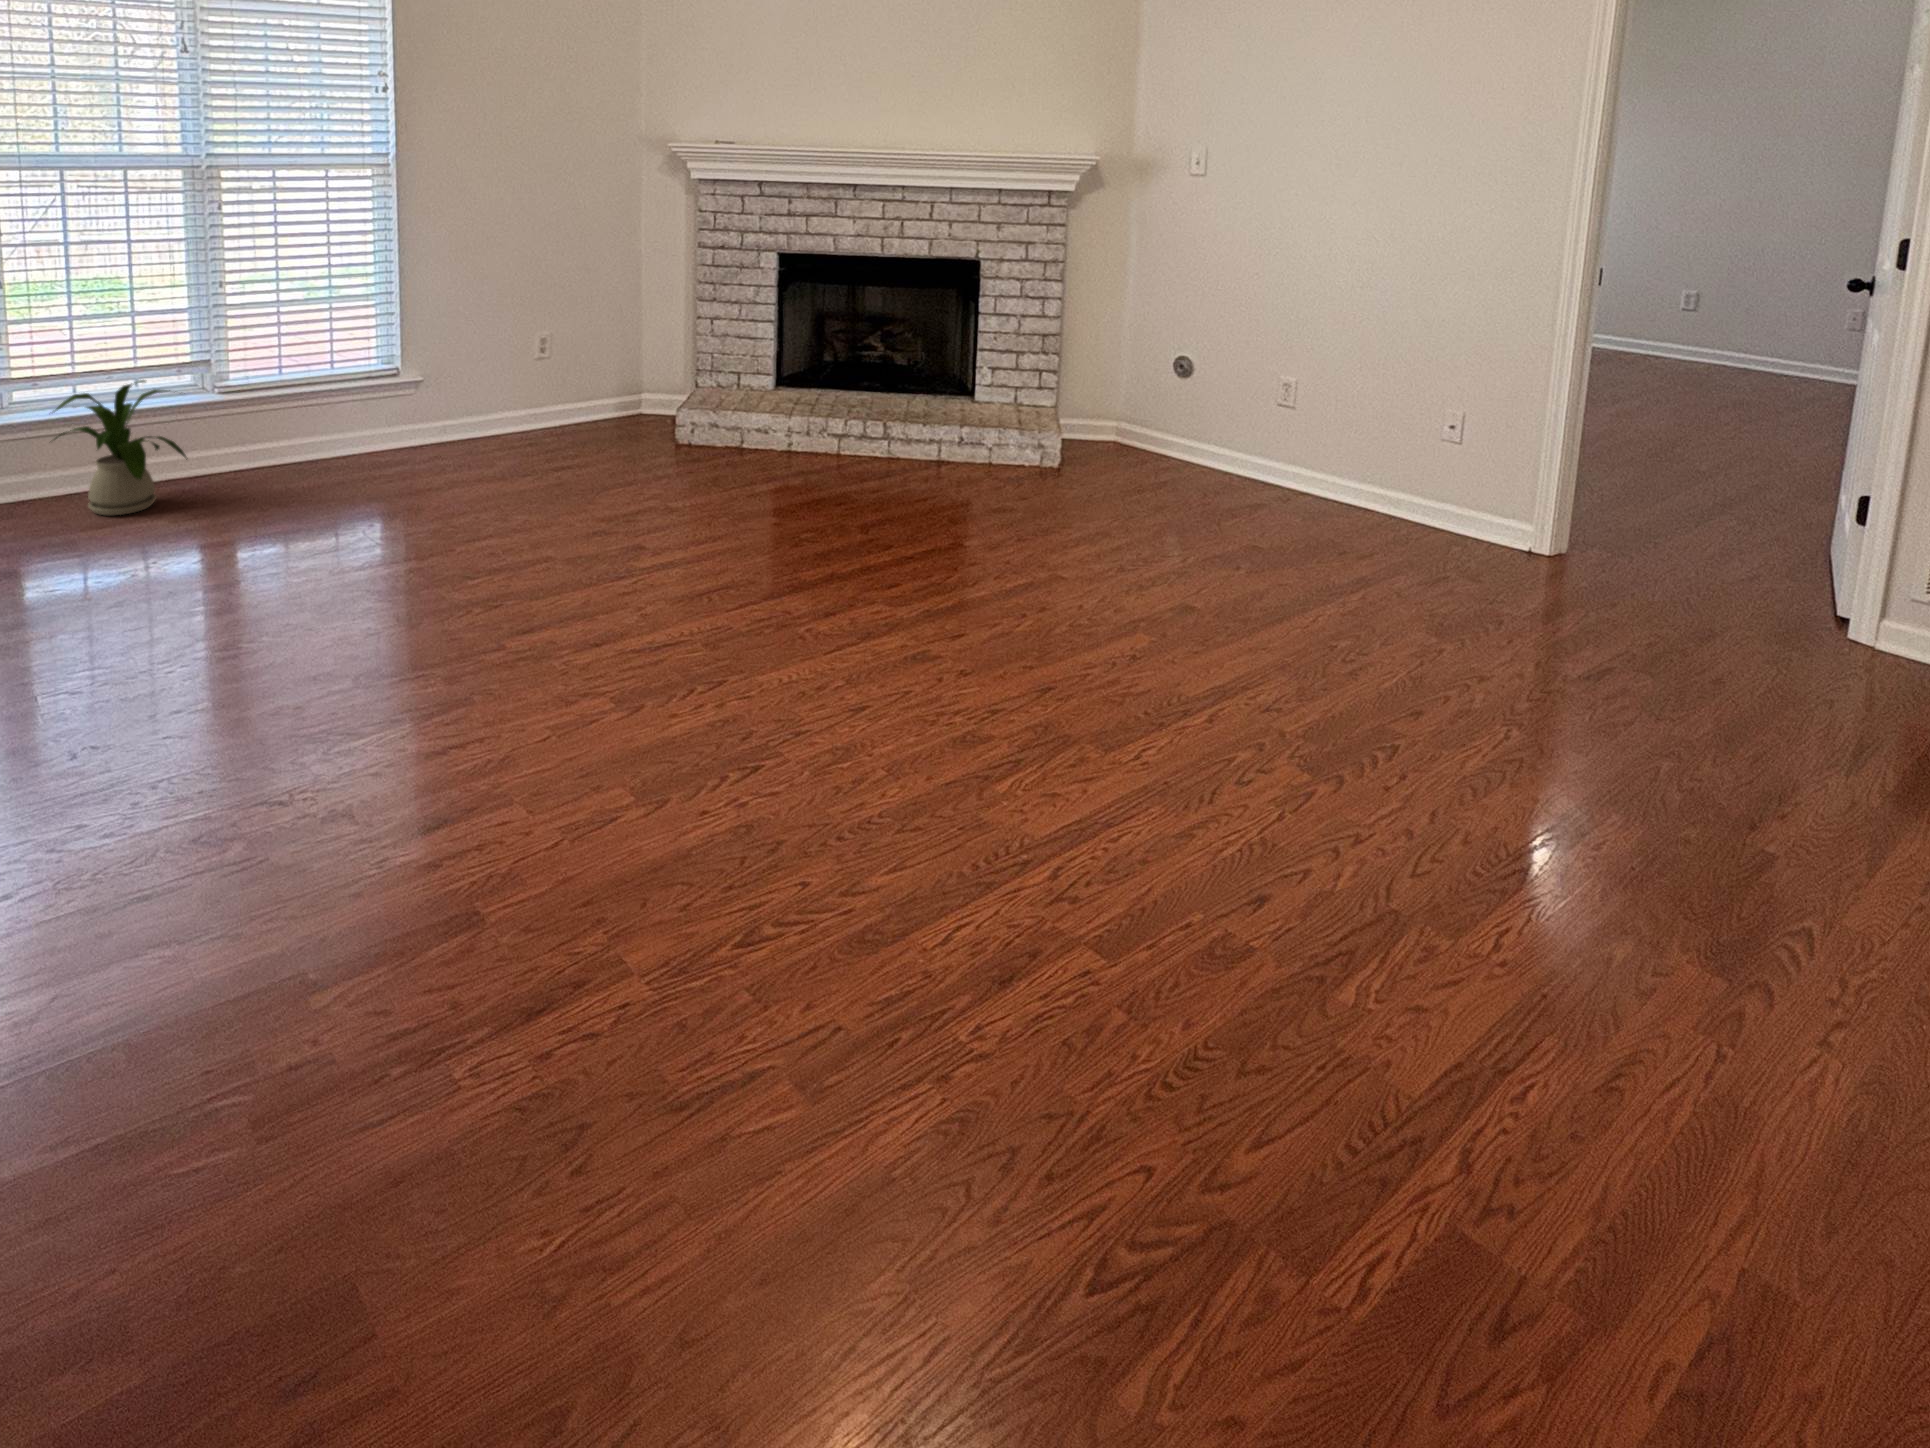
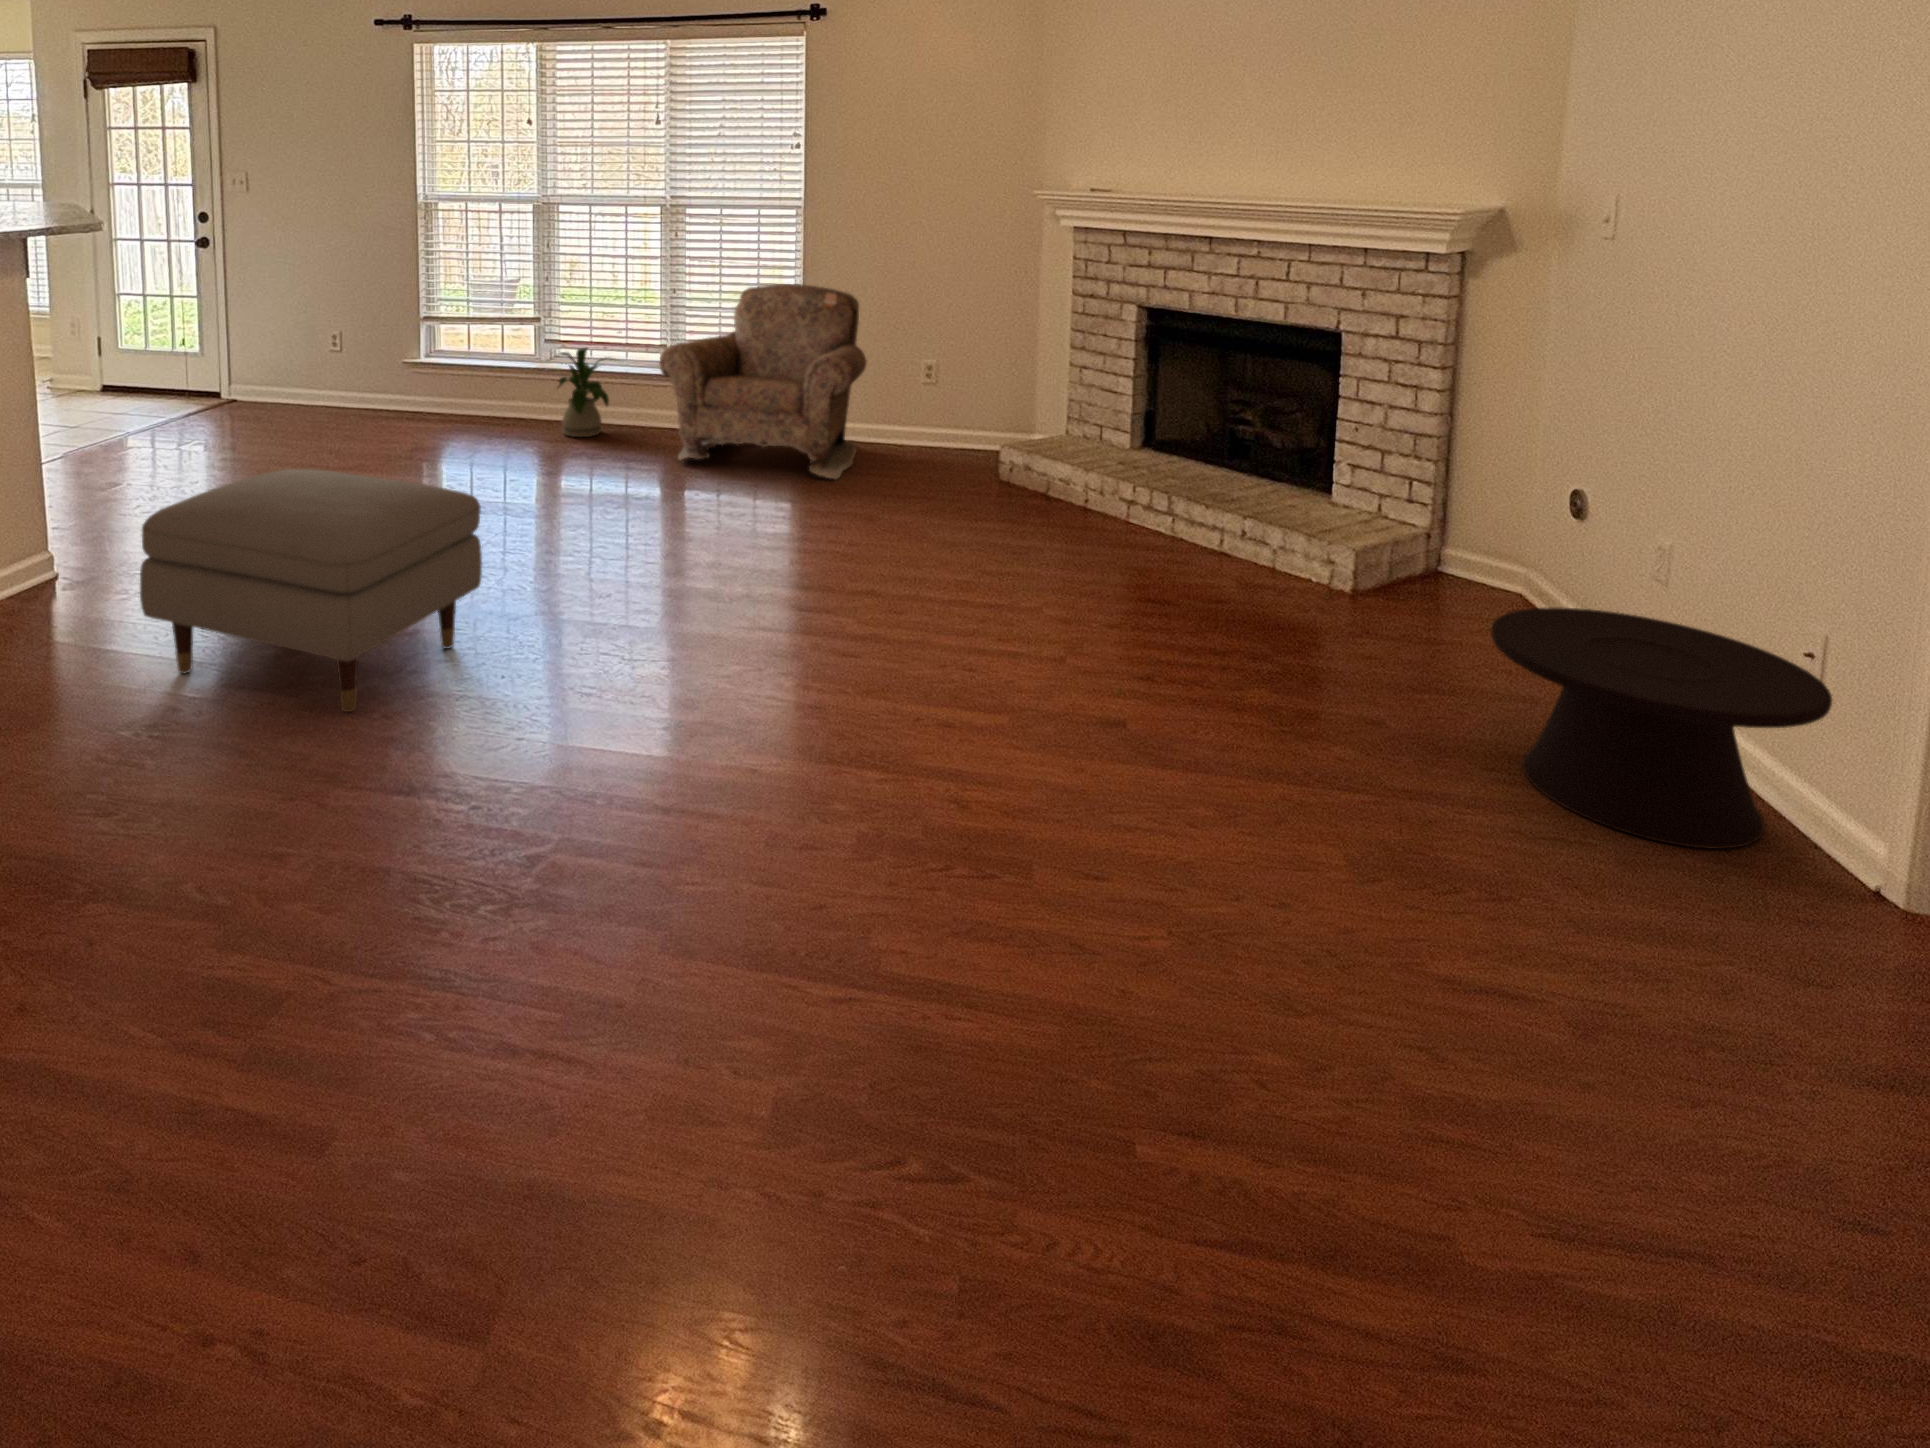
armchair: none [305,260,566,505] -> present [659,284,867,479]
side table: none [1281,428,1464,561] -> present [1491,608,1832,849]
ottoman: none [241,589,737,1042] -> present [140,469,482,712]

